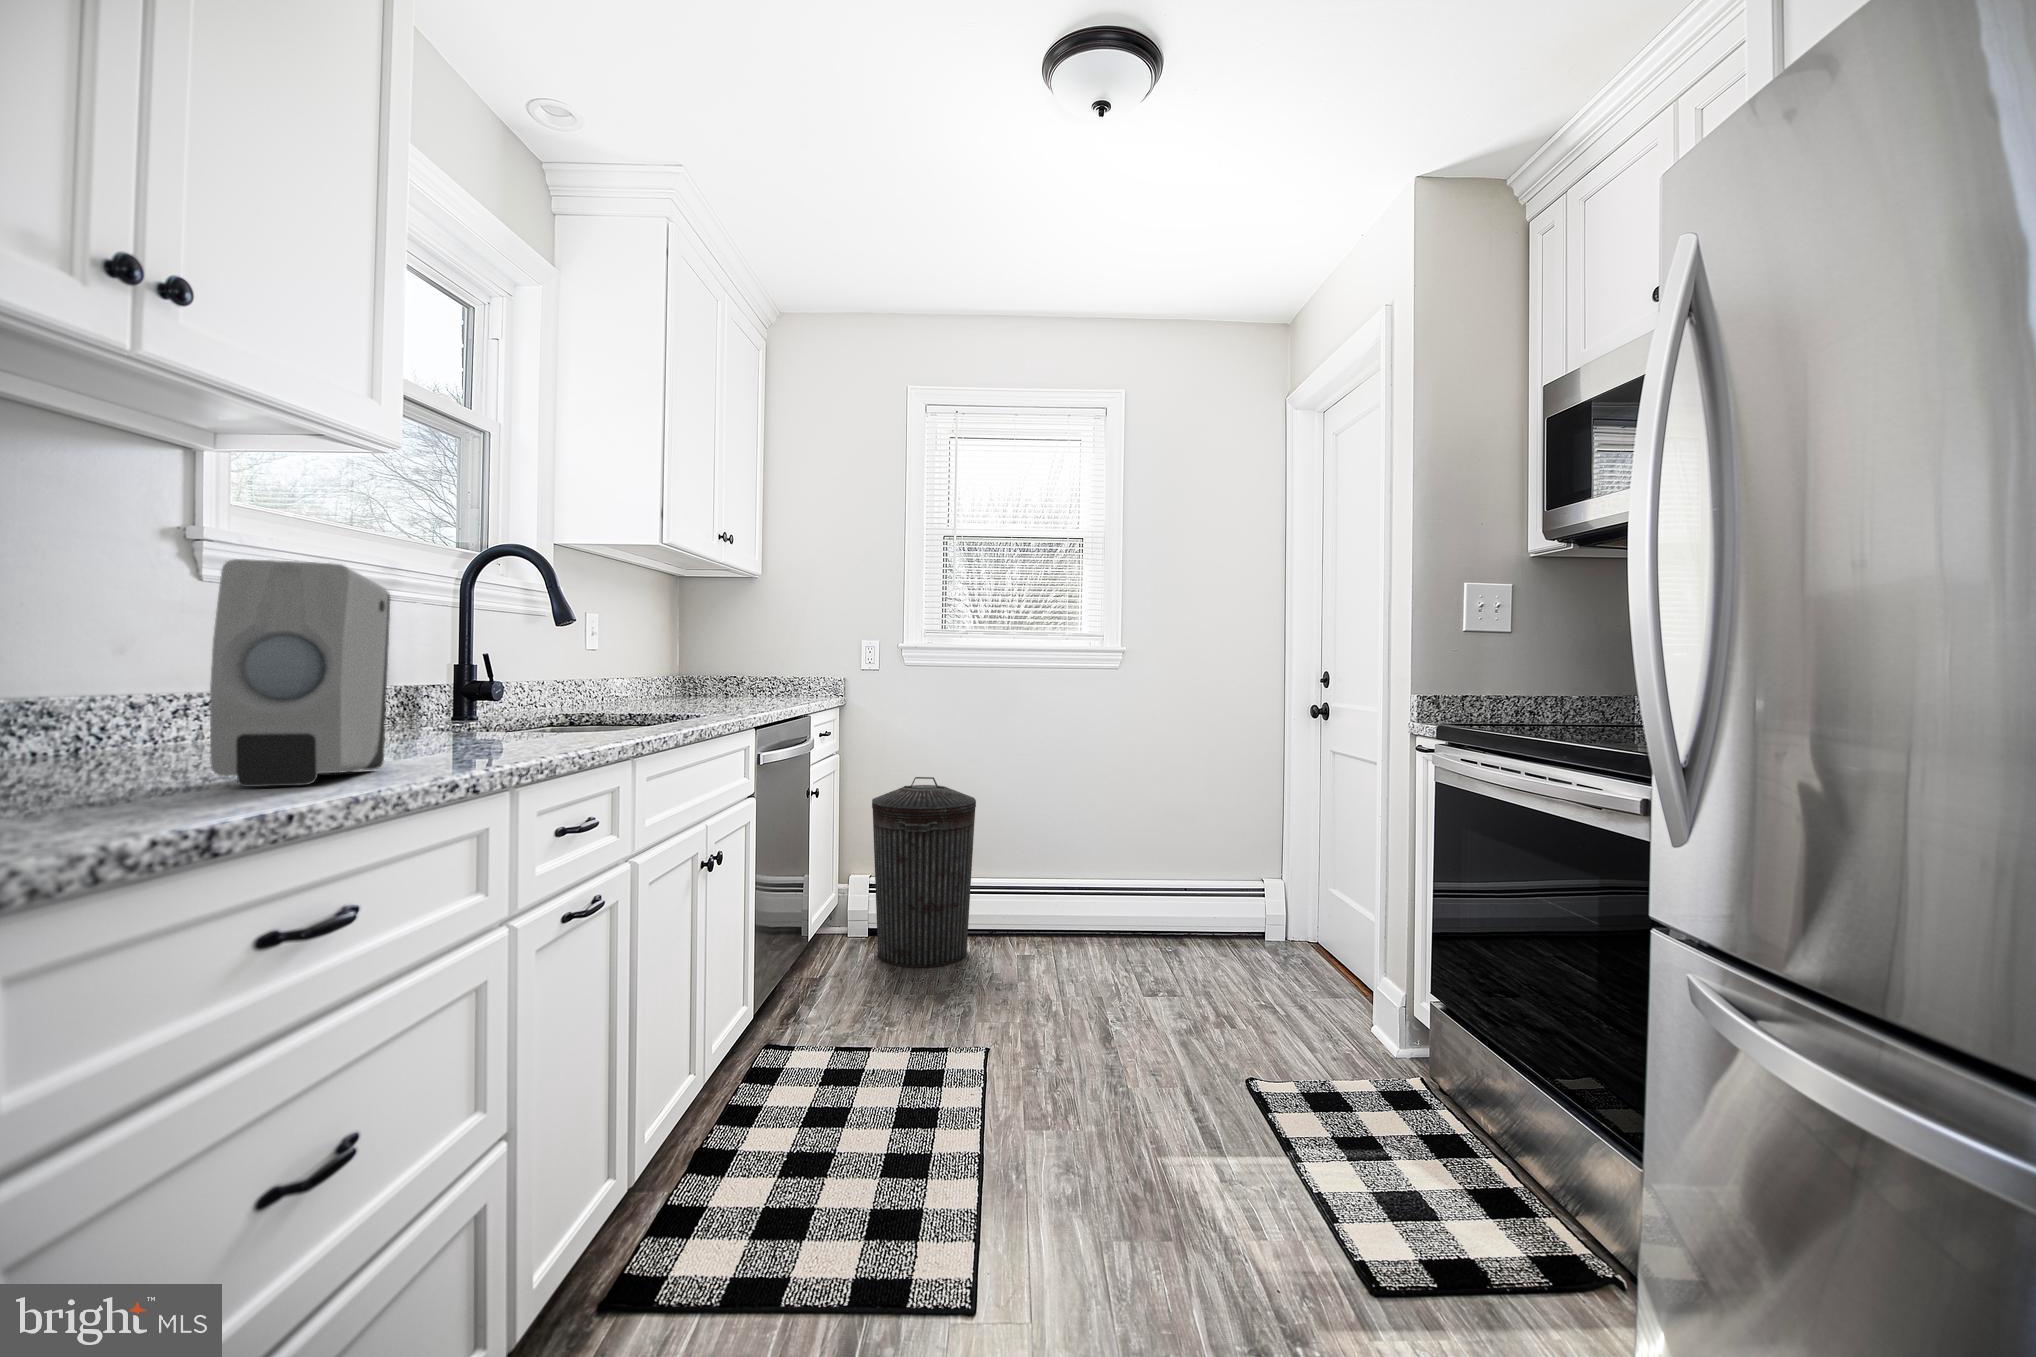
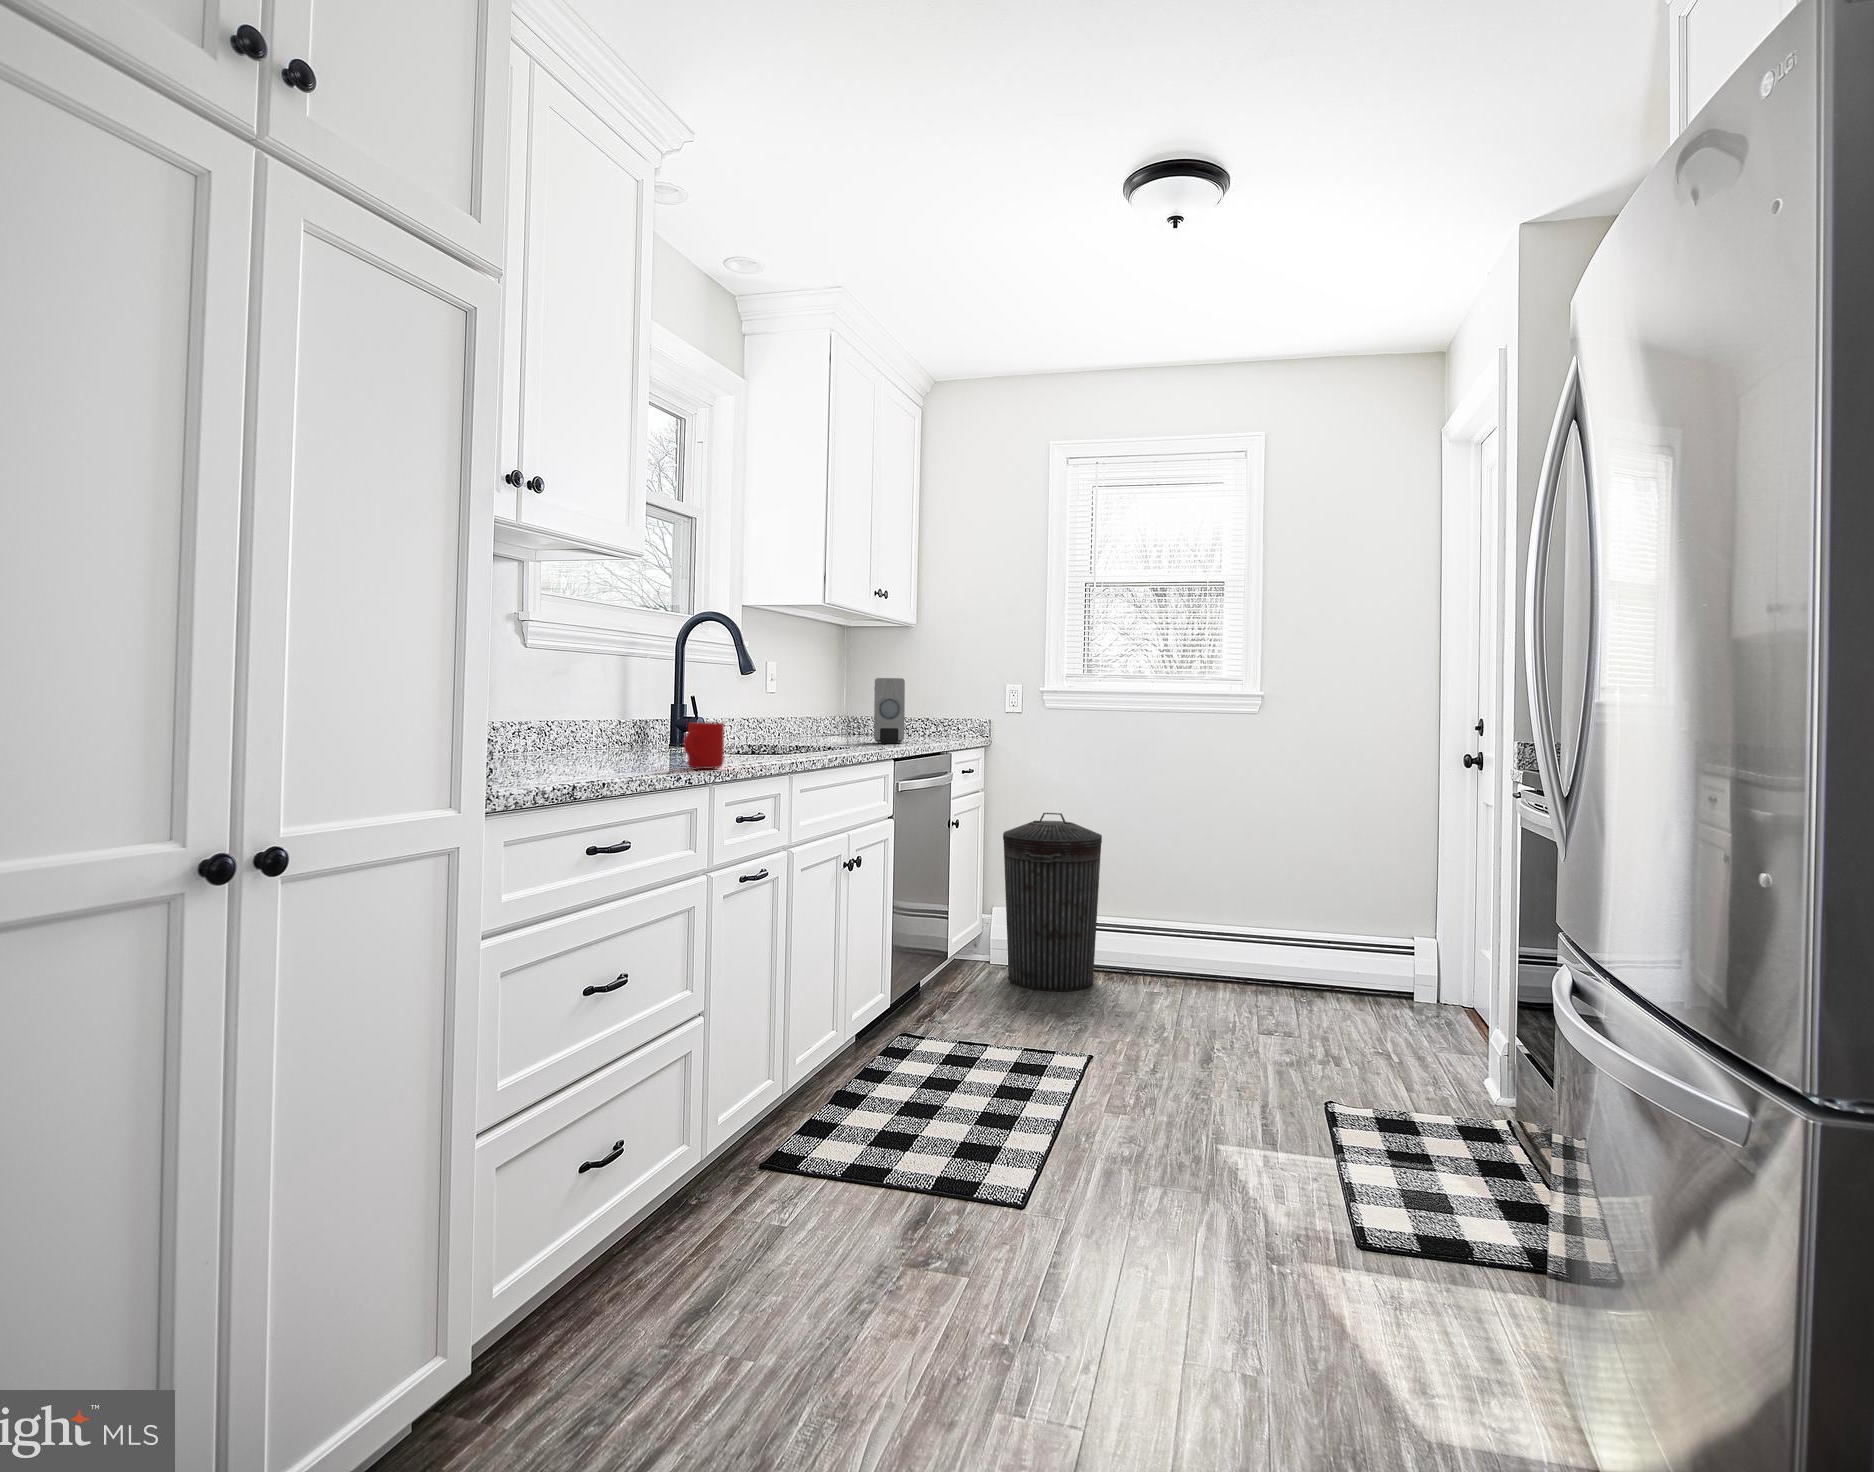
soap dispenser: present [210,559,390,787] -> present [874,678,905,743]
mug: none [457,687,530,759] -> present [684,722,724,769]

